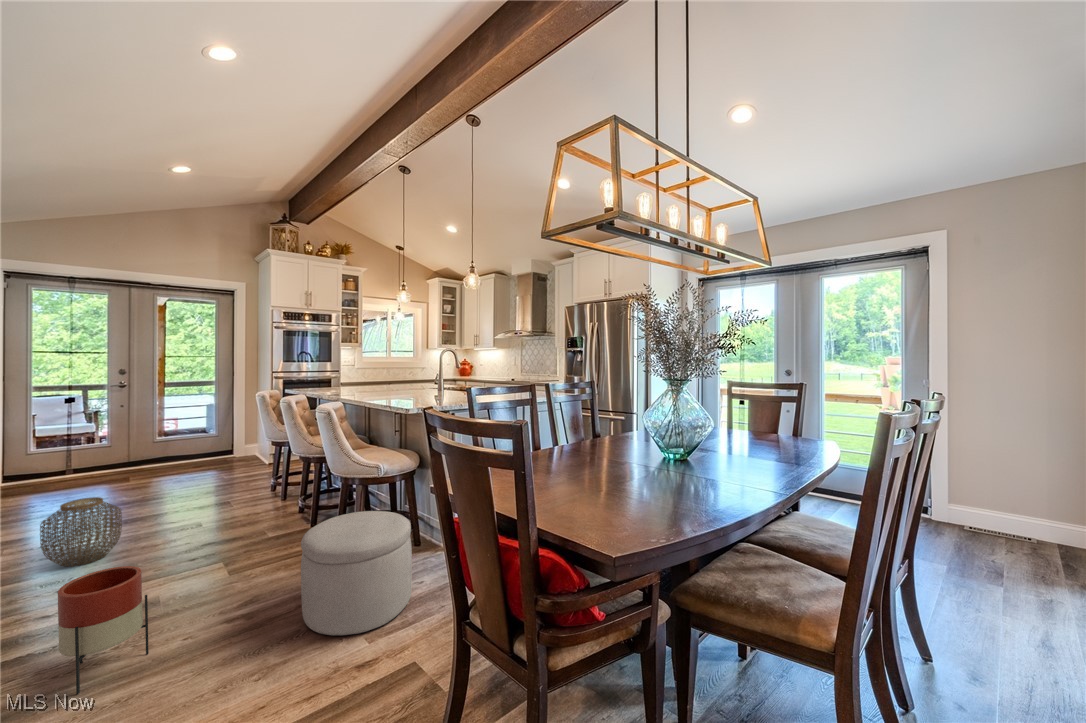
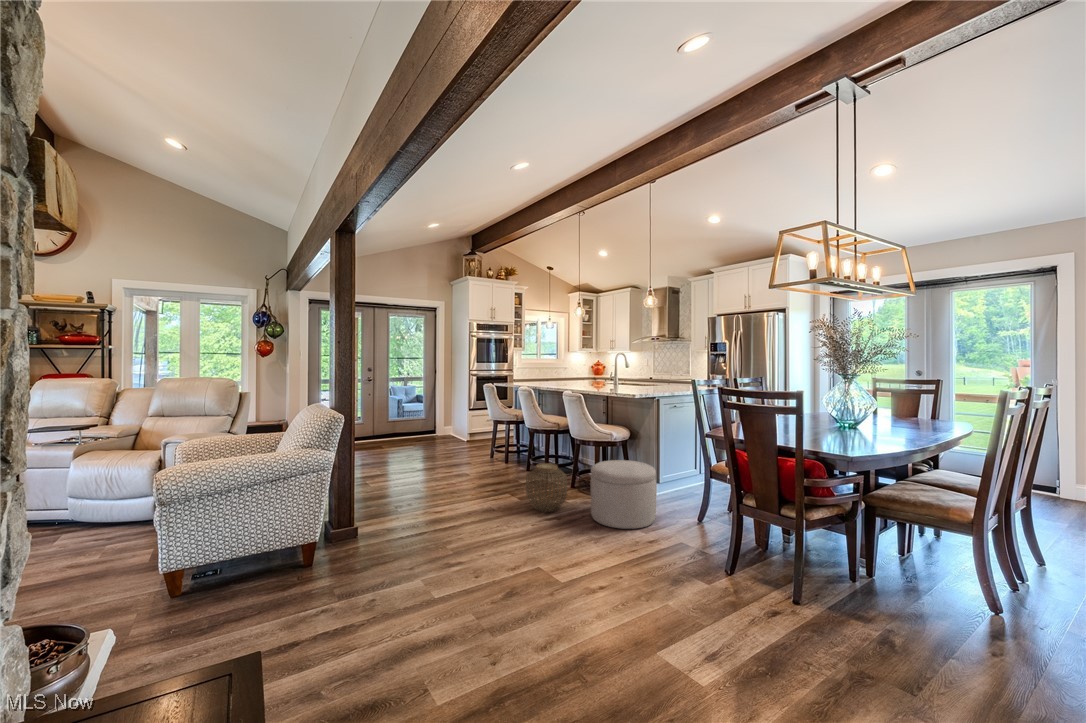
woven basket: present [40,497,122,567] -> present [526,463,567,512]
planter: present [58,566,149,694] -> none [487,478,521,540]

